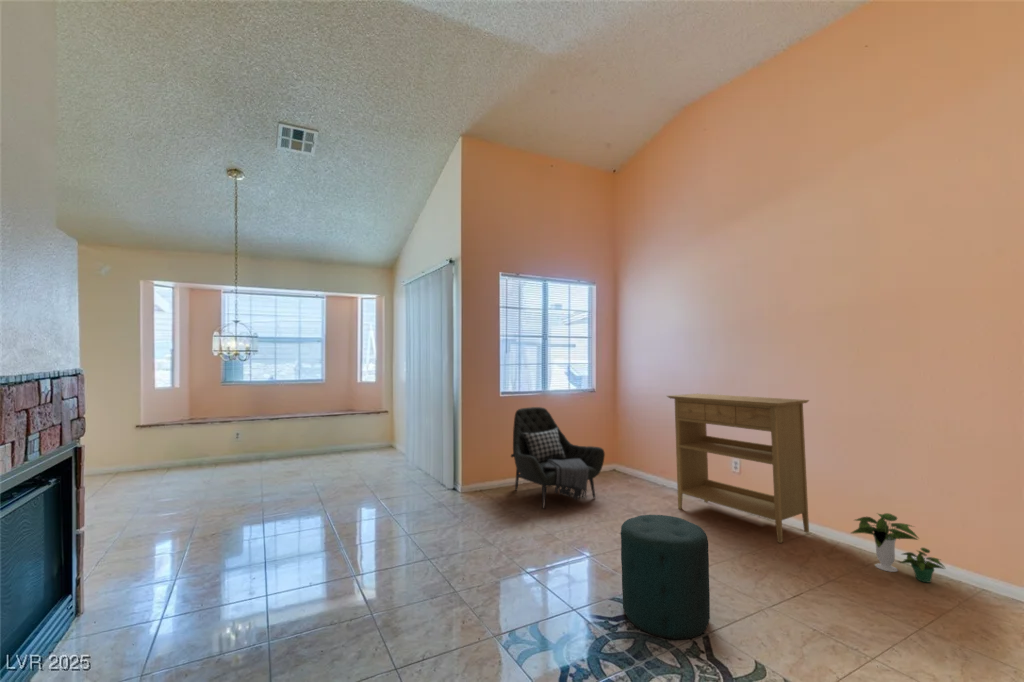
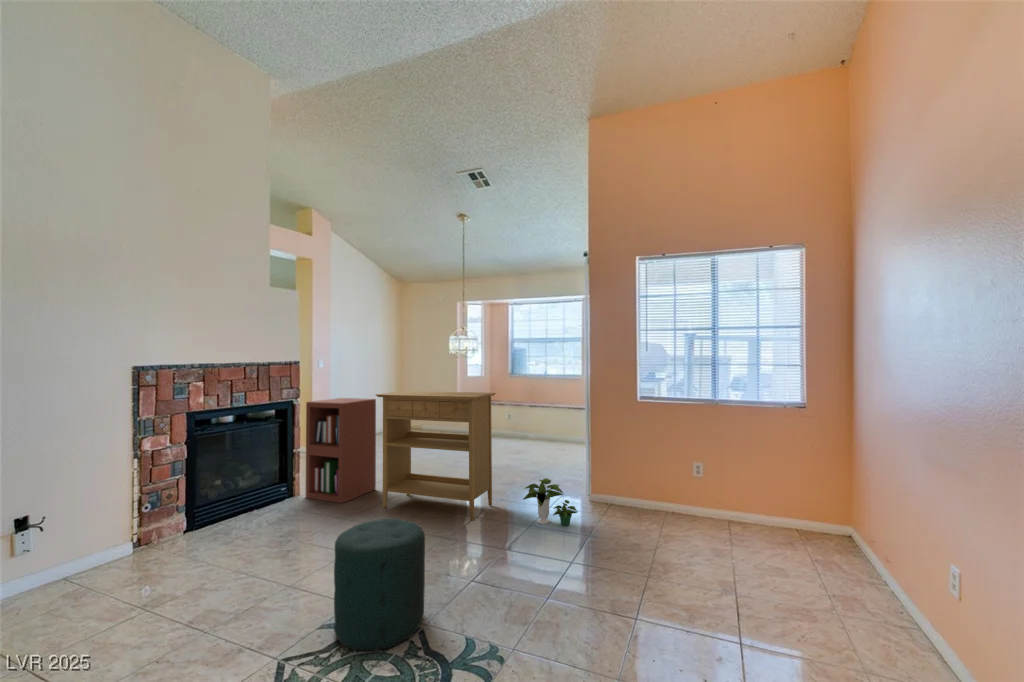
bookshelf: none [606,398,673,497] -> present [306,398,376,503]
armchair: present [511,407,605,508] -> none [170,416,304,542]

